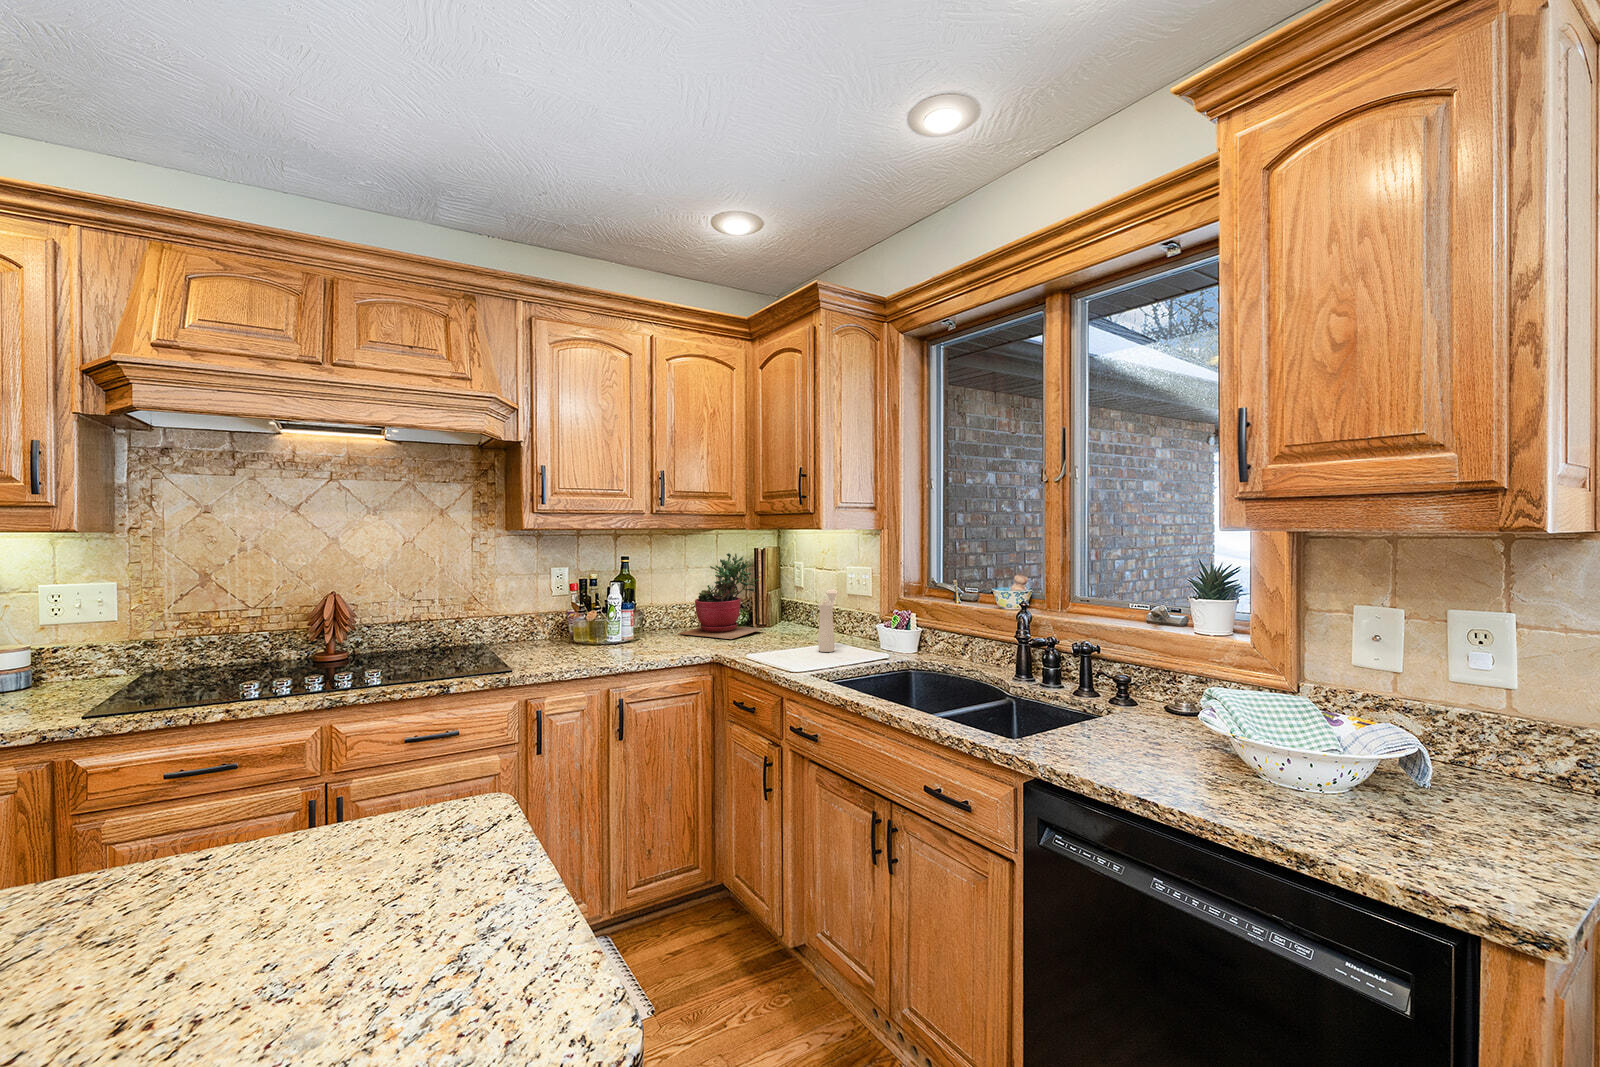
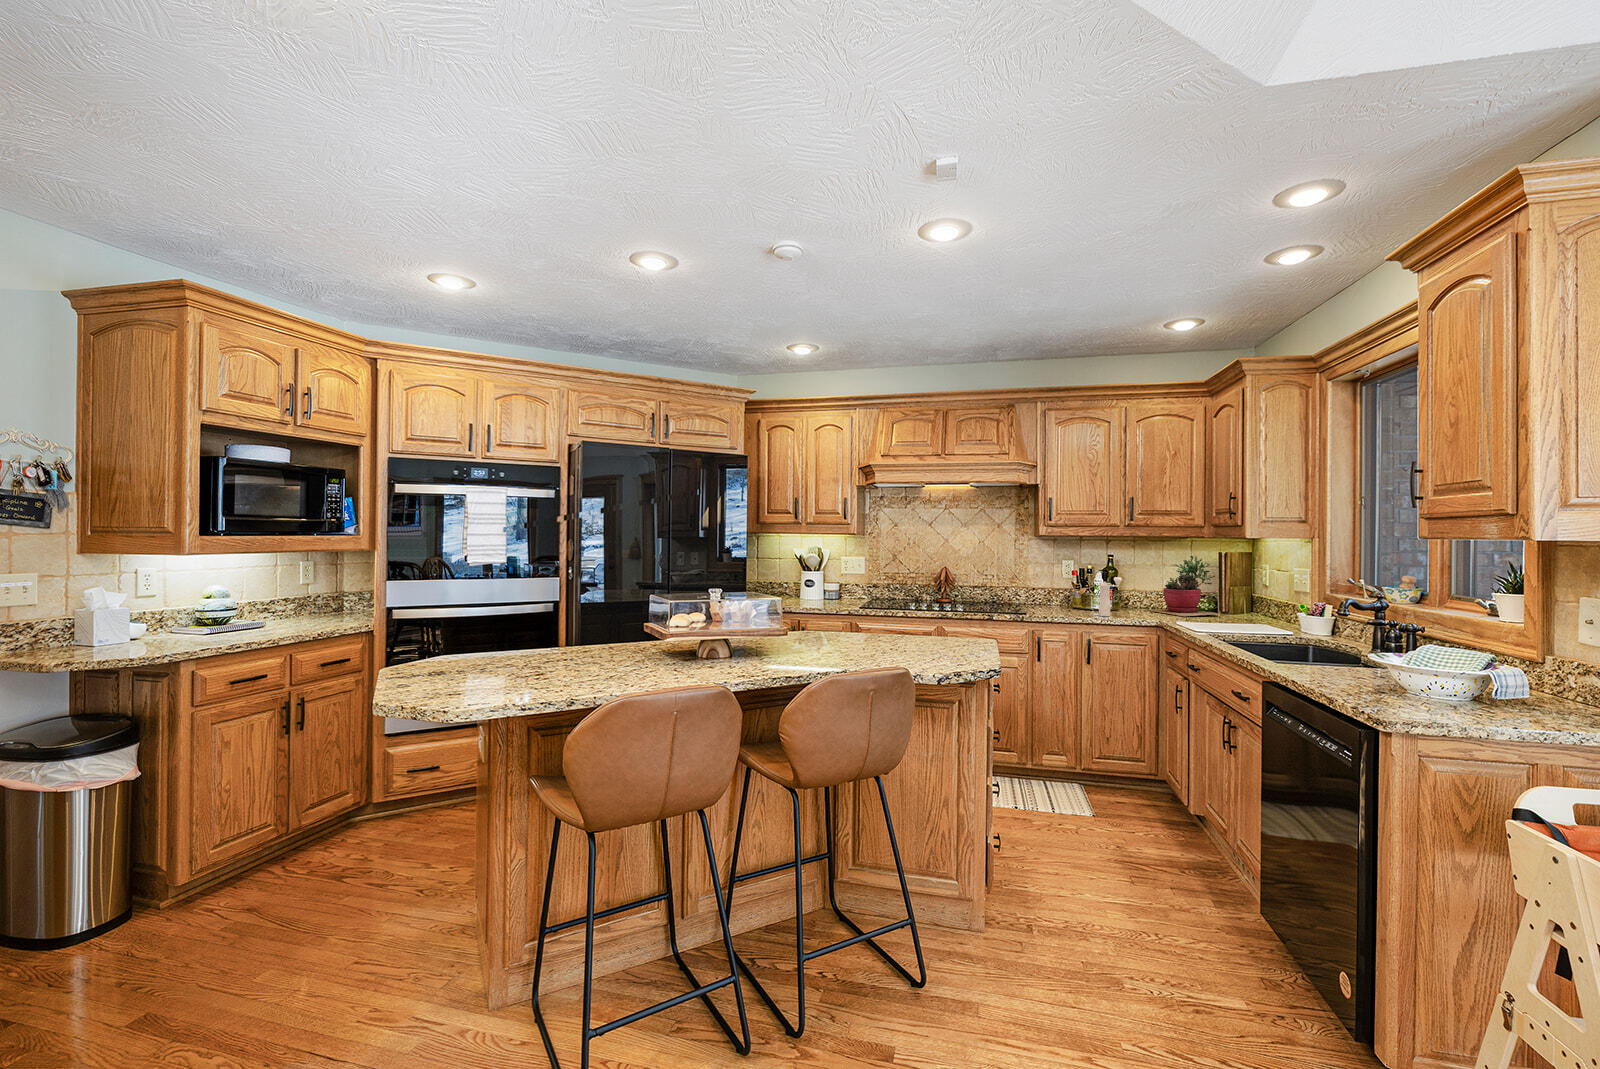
pepper mill: present [818,589,838,652] -> present [1099,577,1122,616]

